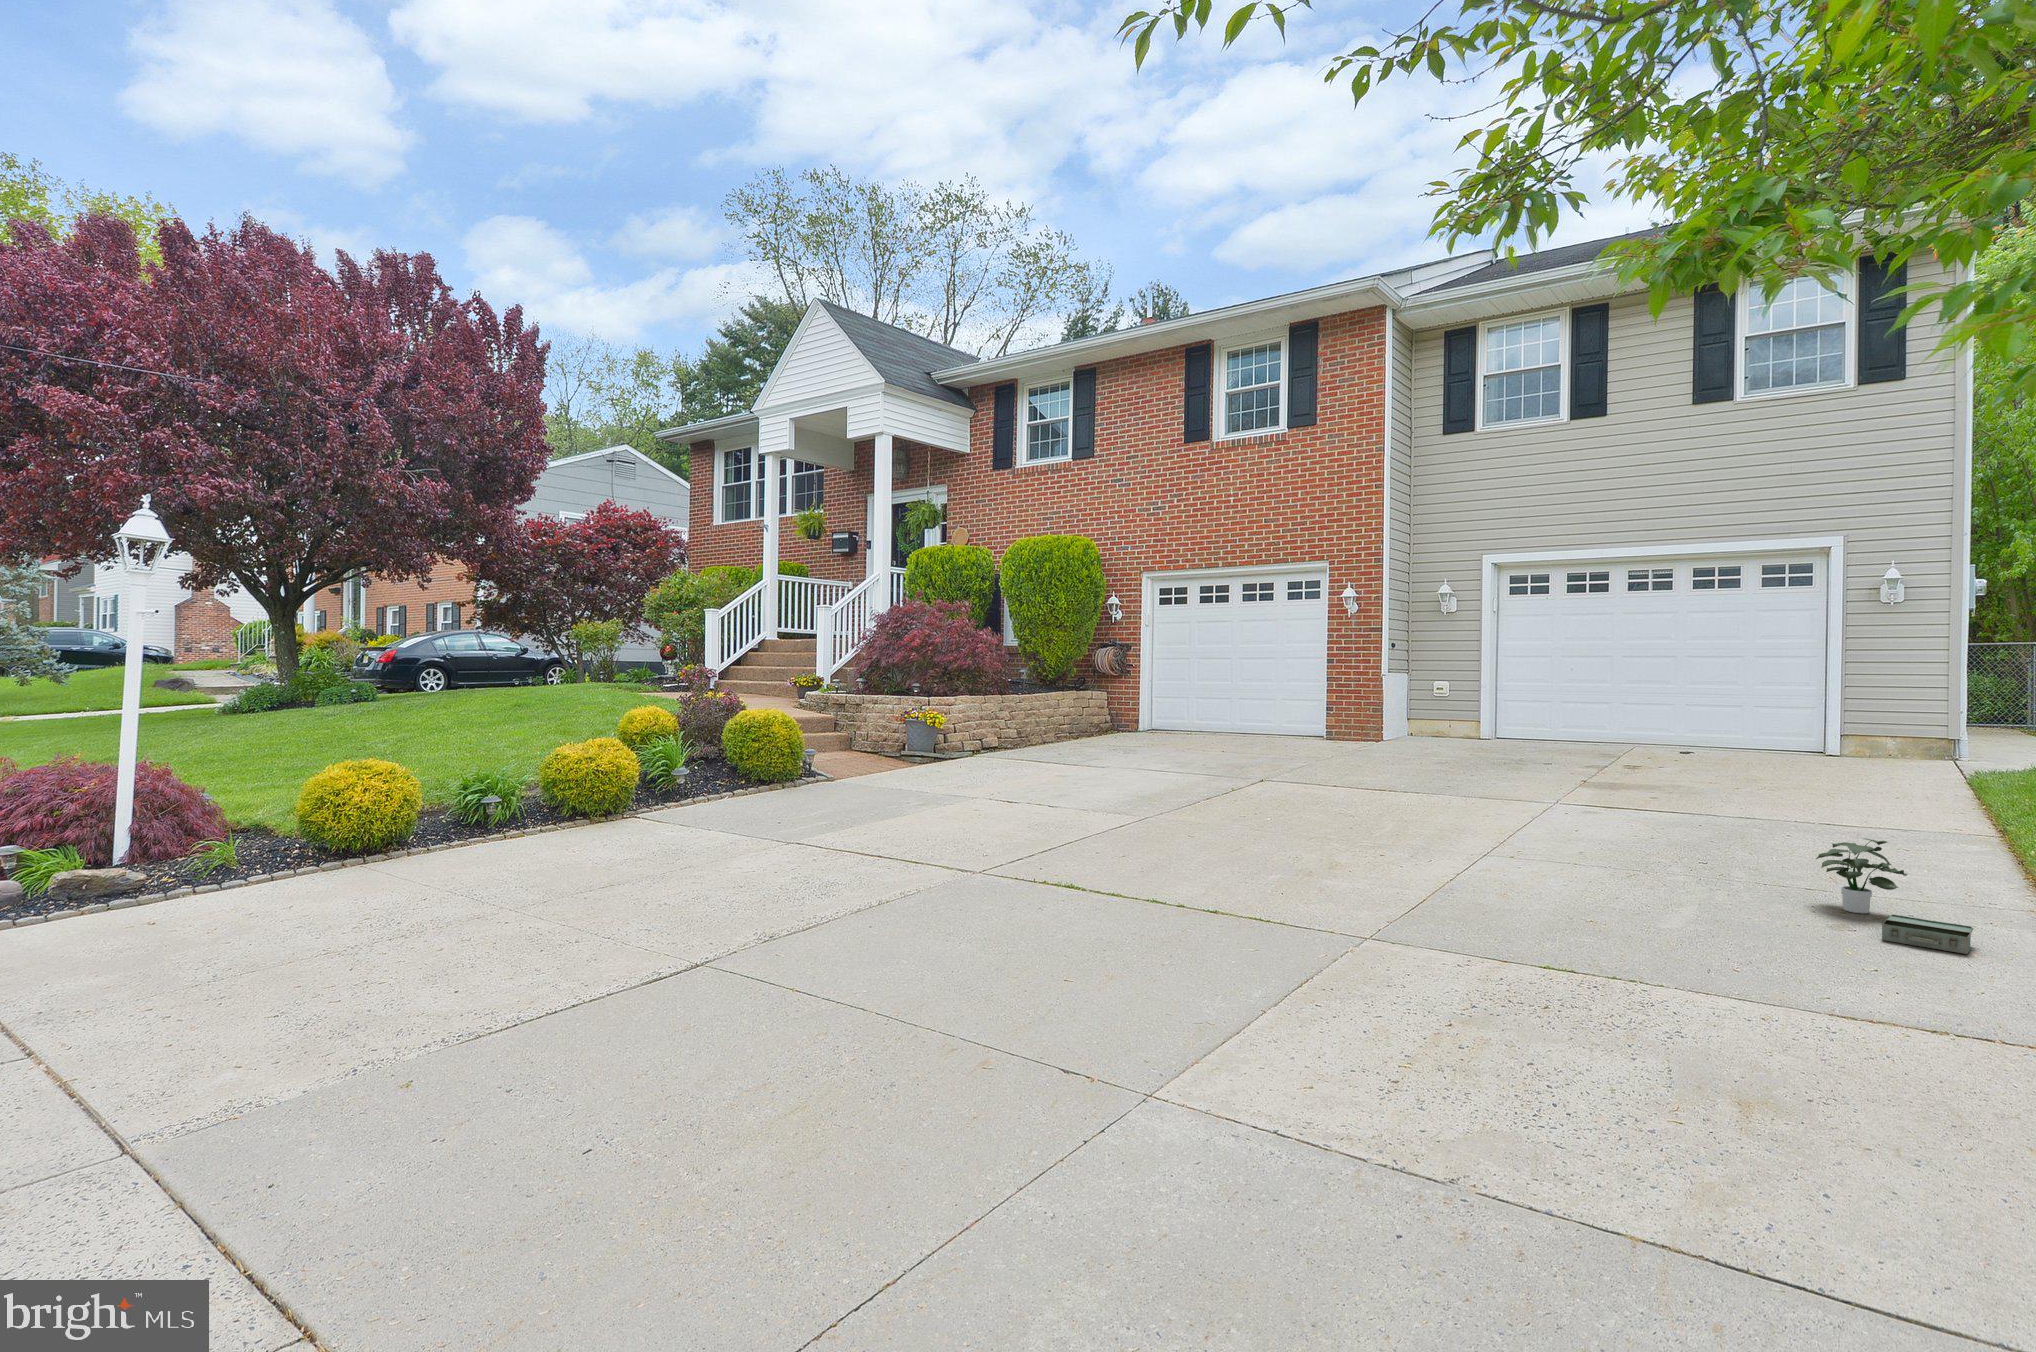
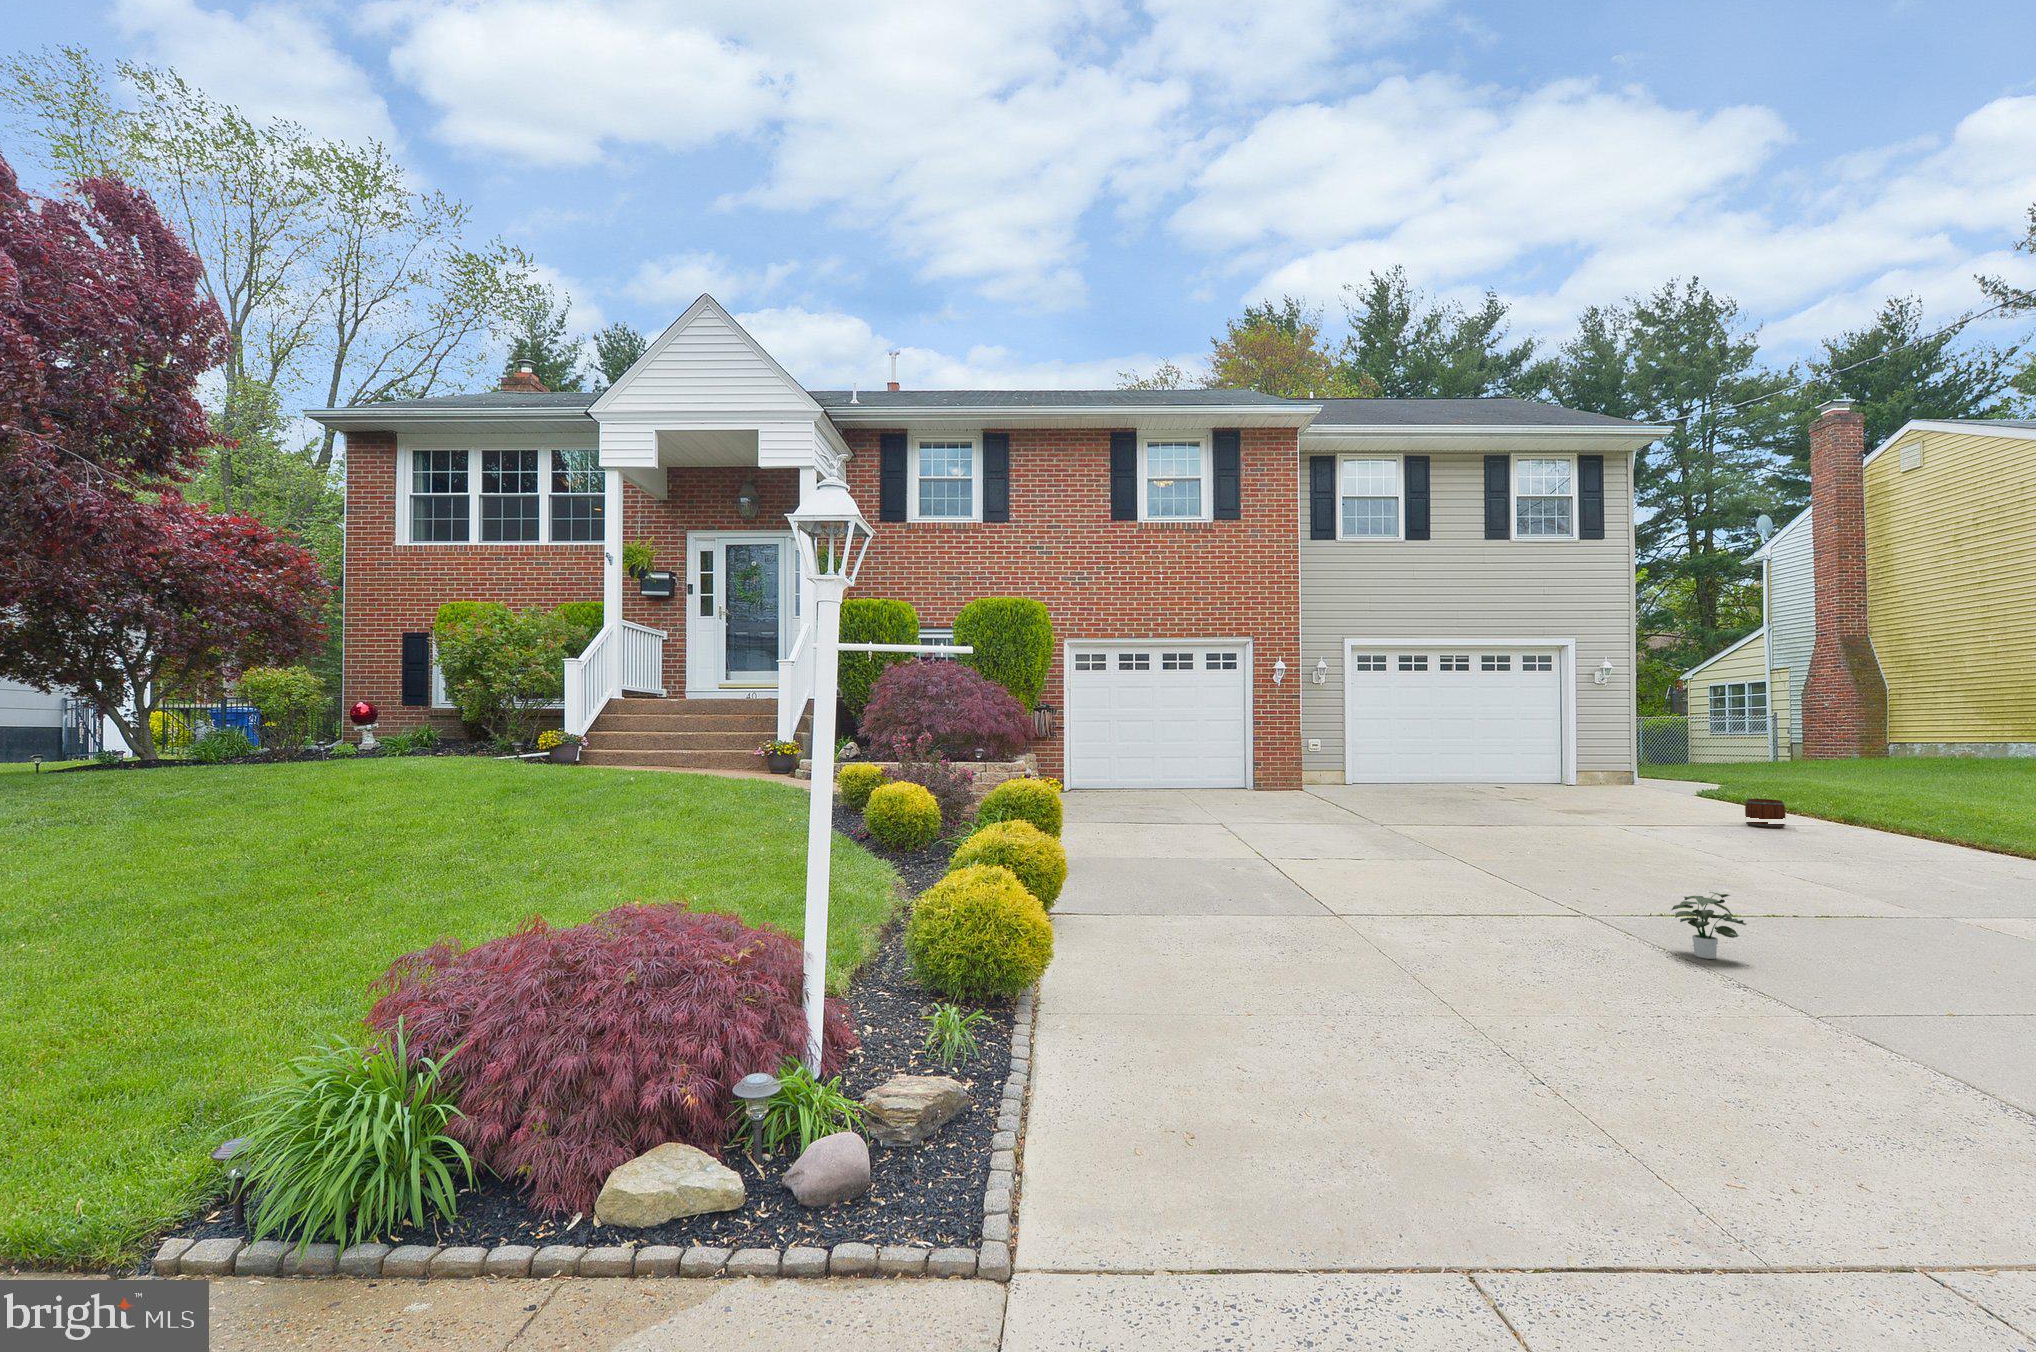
bucket: none [1891,728,1938,760] -> present [1745,799,1786,828]
toolbox: present [1882,915,1973,954] -> none [1725,959,1800,993]

